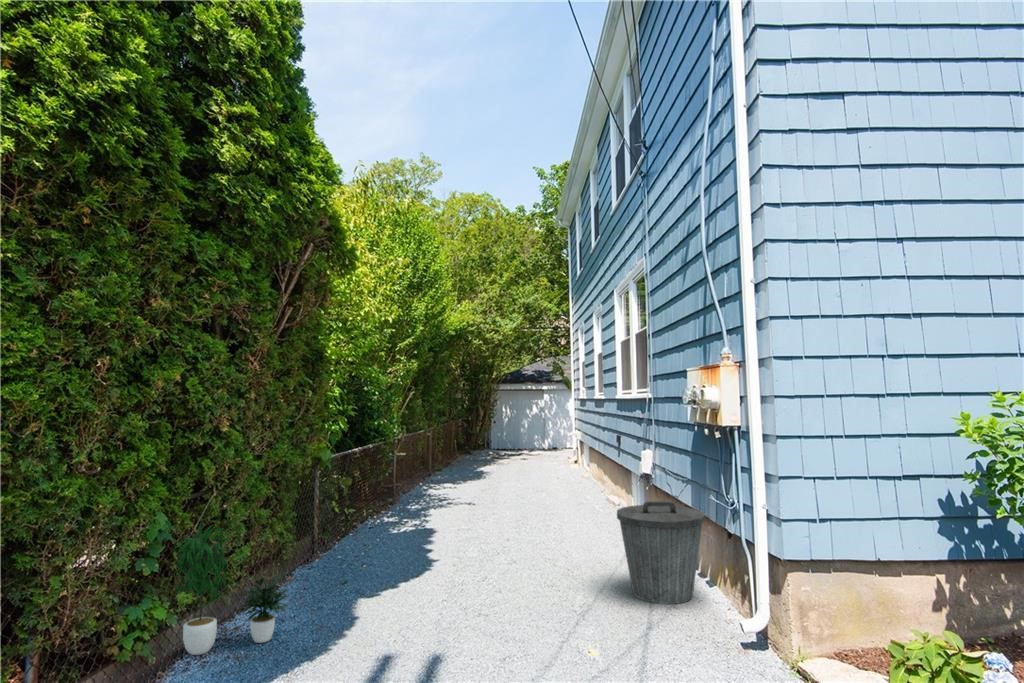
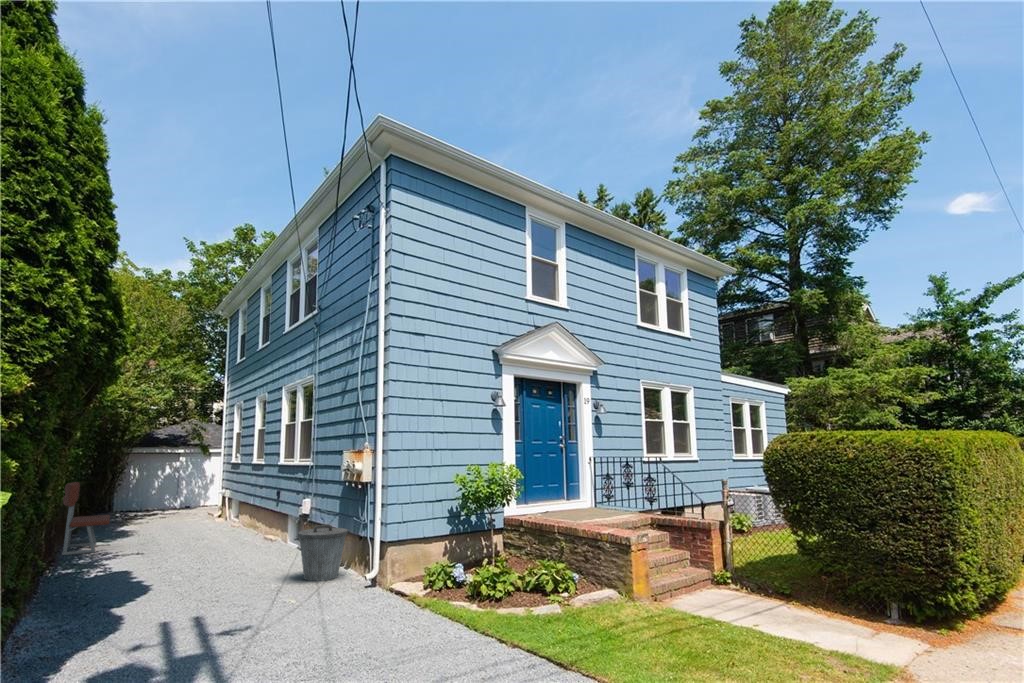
bench: none [390,416,442,498] -> present [62,482,110,555]
potted plant: present [173,524,289,655] -> none [27,555,104,640]

